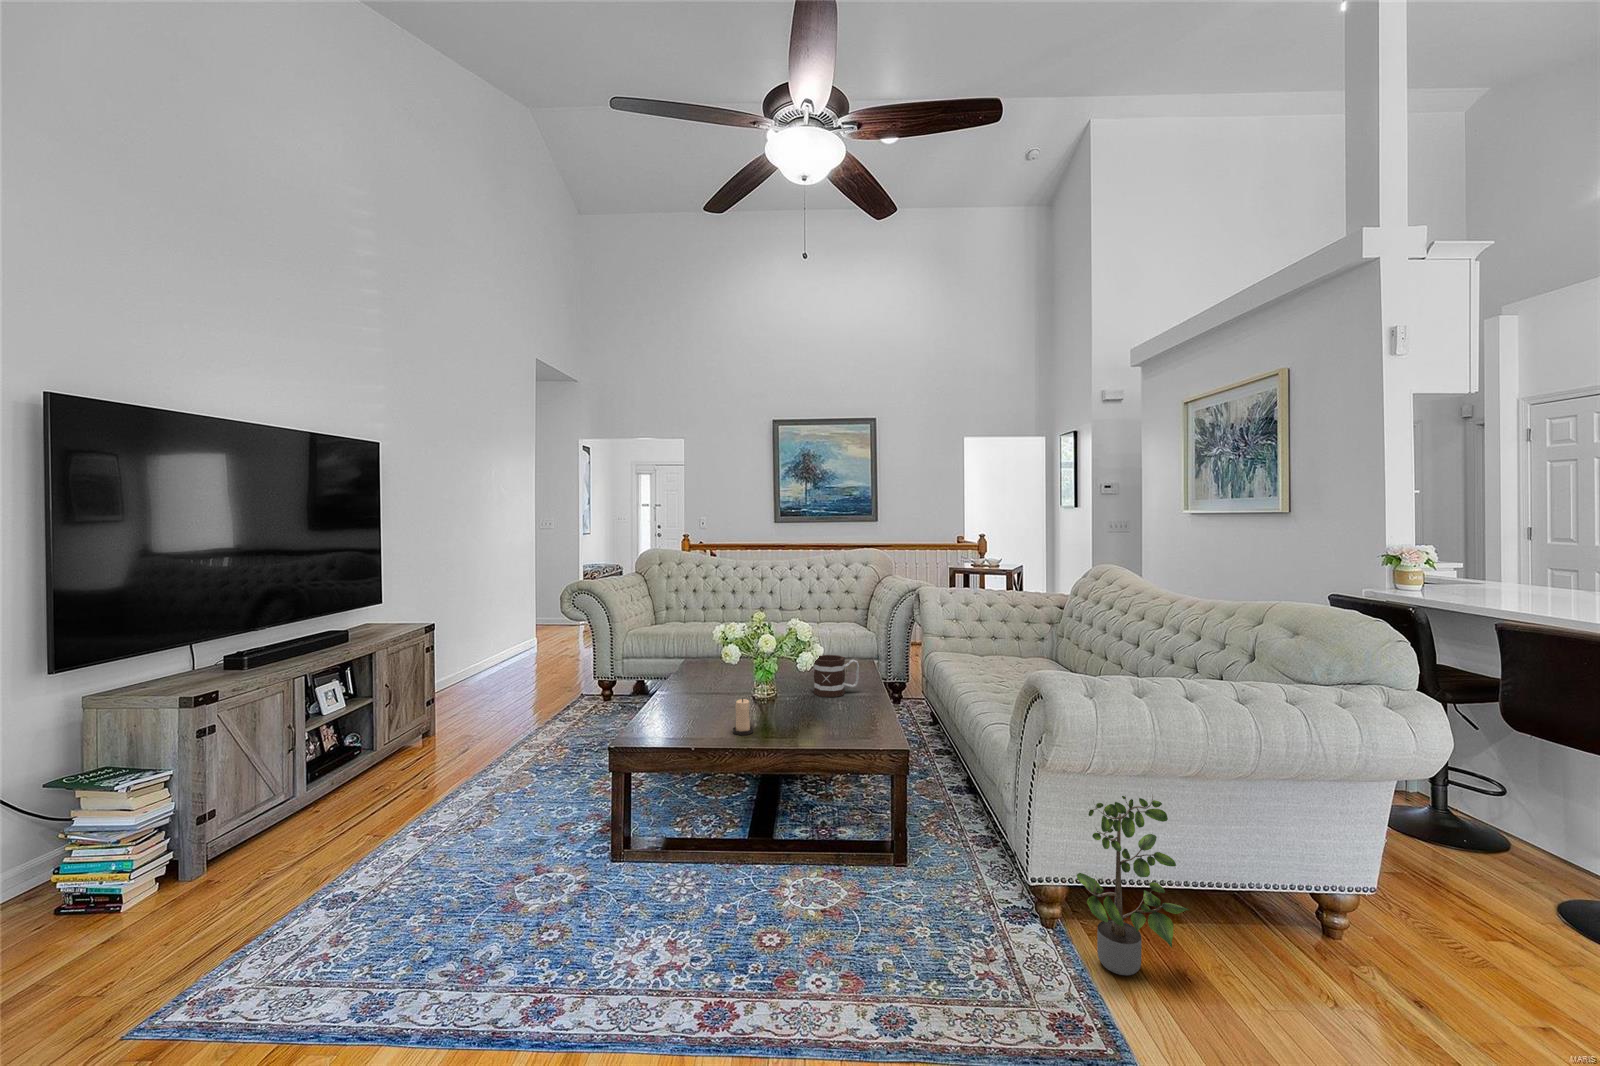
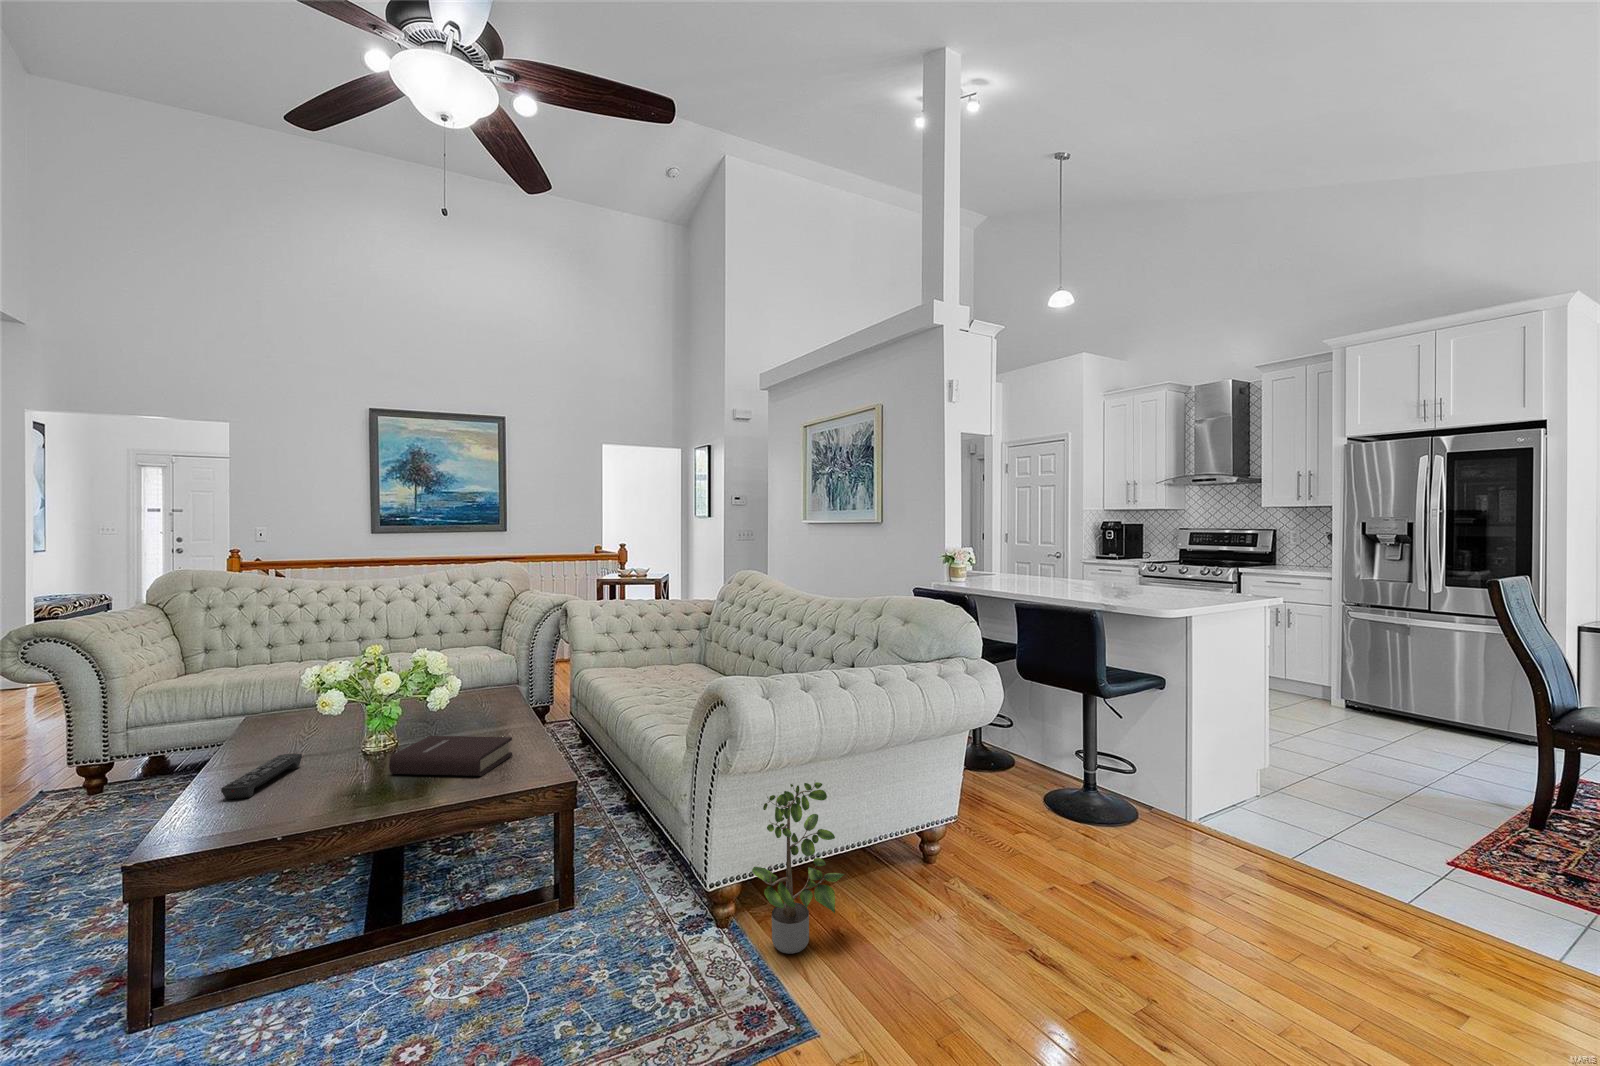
mug: present [814,655,859,697] -> none [446,685,504,736]
remote control: none [664,691,714,718] -> present [221,754,302,799]
book: none [769,692,861,732] -> present [389,736,512,776]
candle: present [733,698,753,735] -> none [338,755,370,803]

